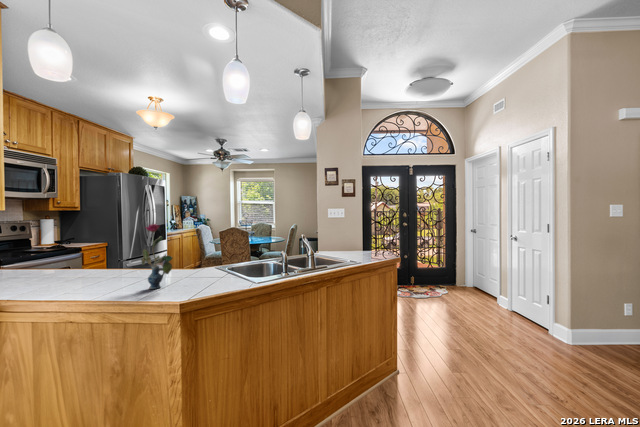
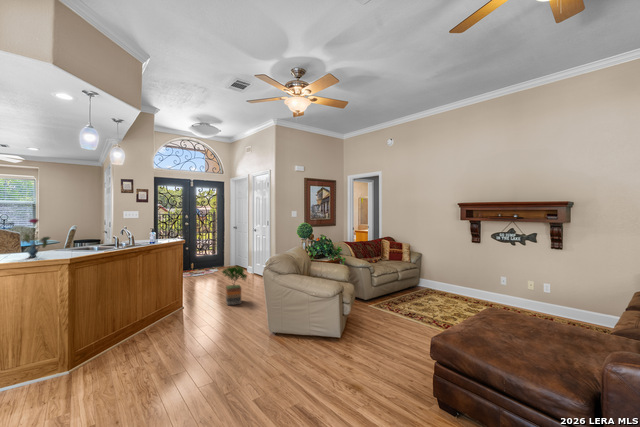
potted tree: none [464,311,523,393] -> present [222,267,247,305]

